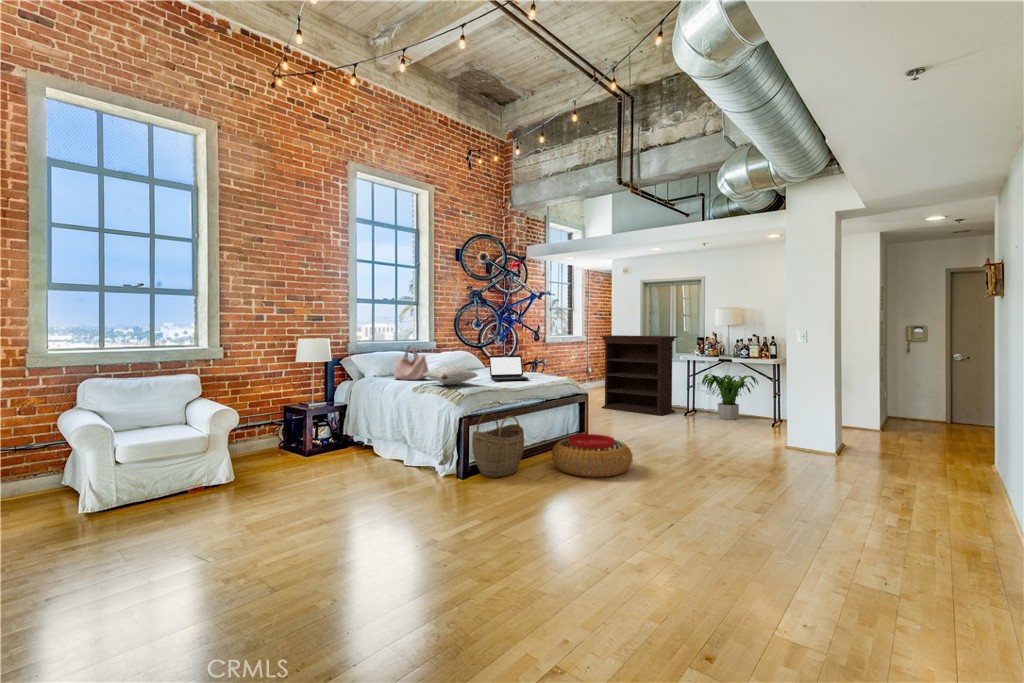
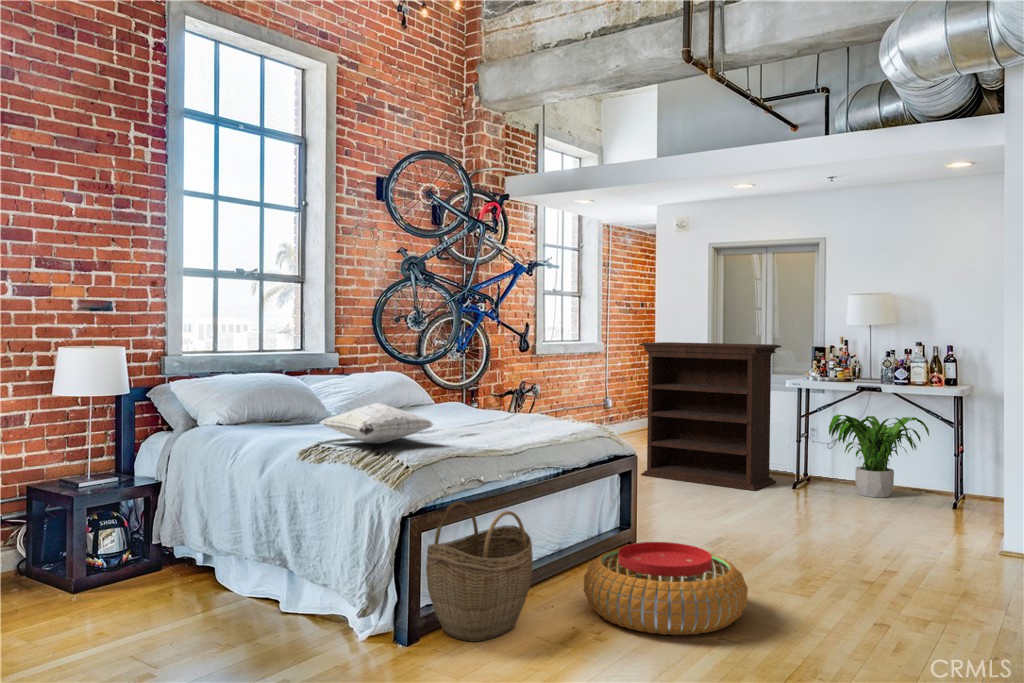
handbag: present [394,345,428,380] -> none [259,362,328,432]
laptop: present [489,355,528,381] -> none [449,381,529,434]

